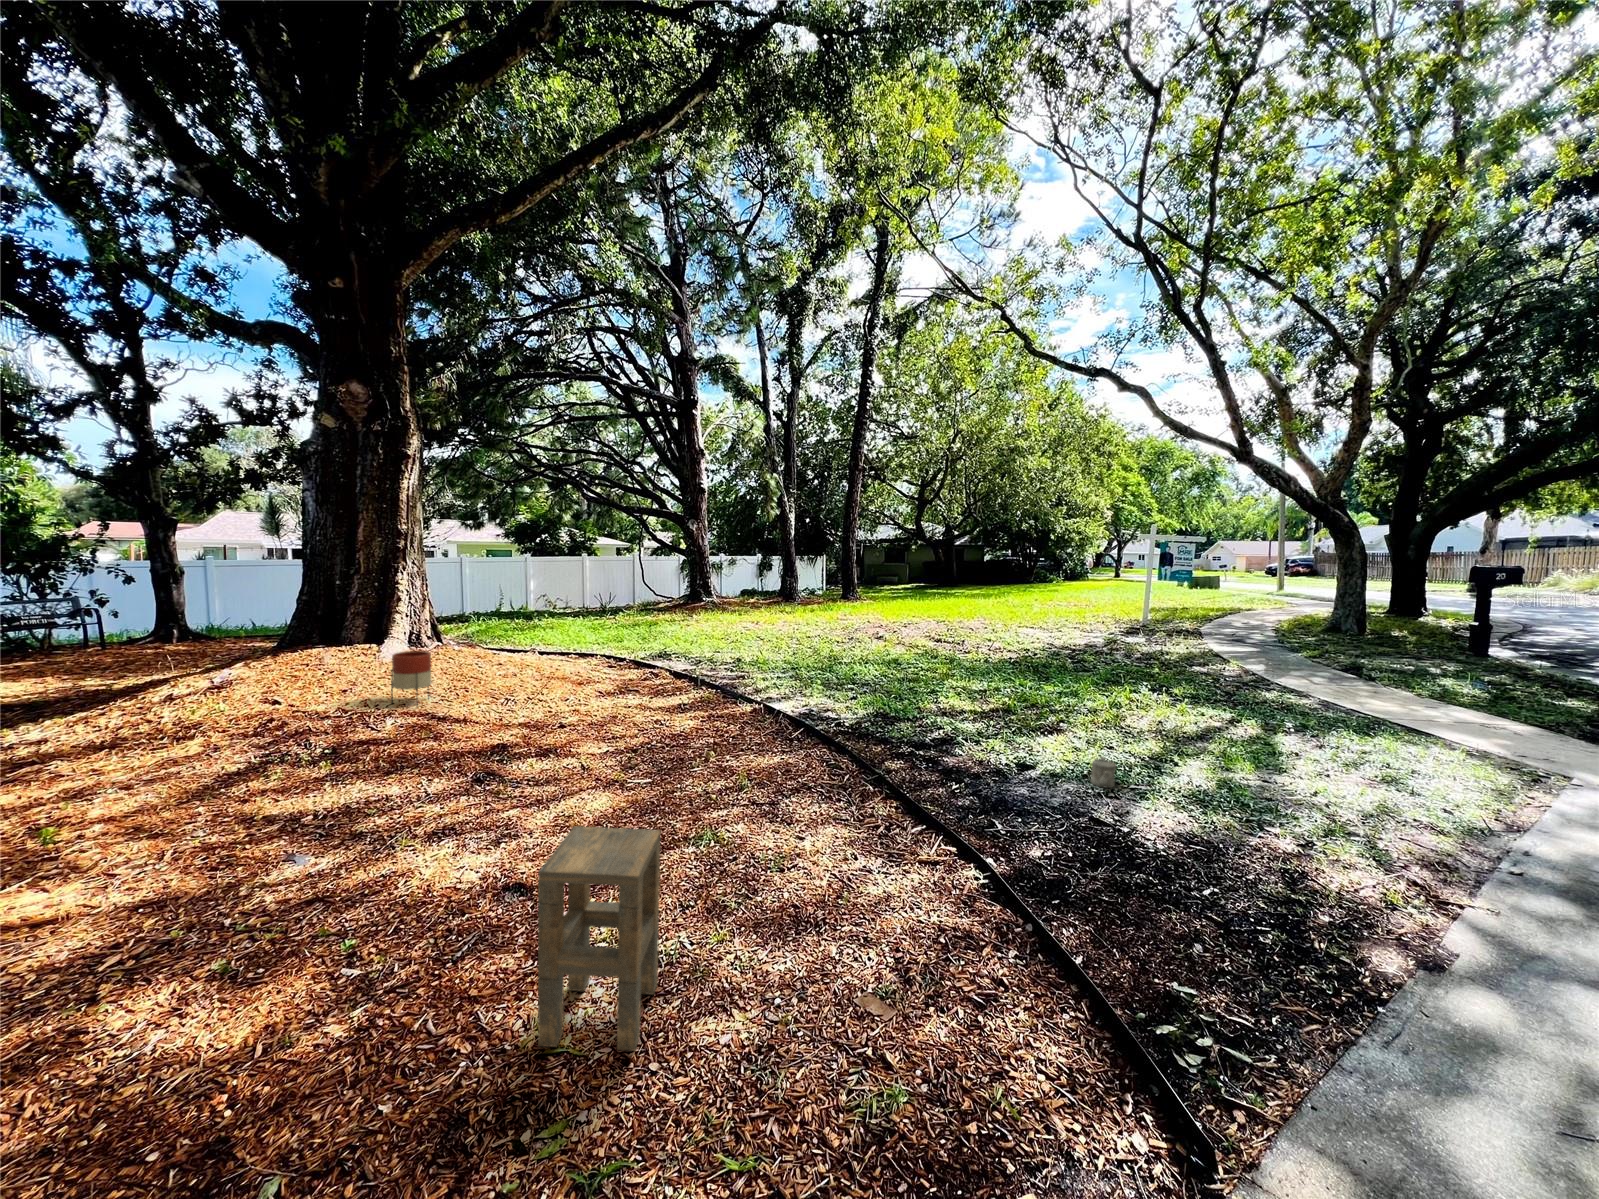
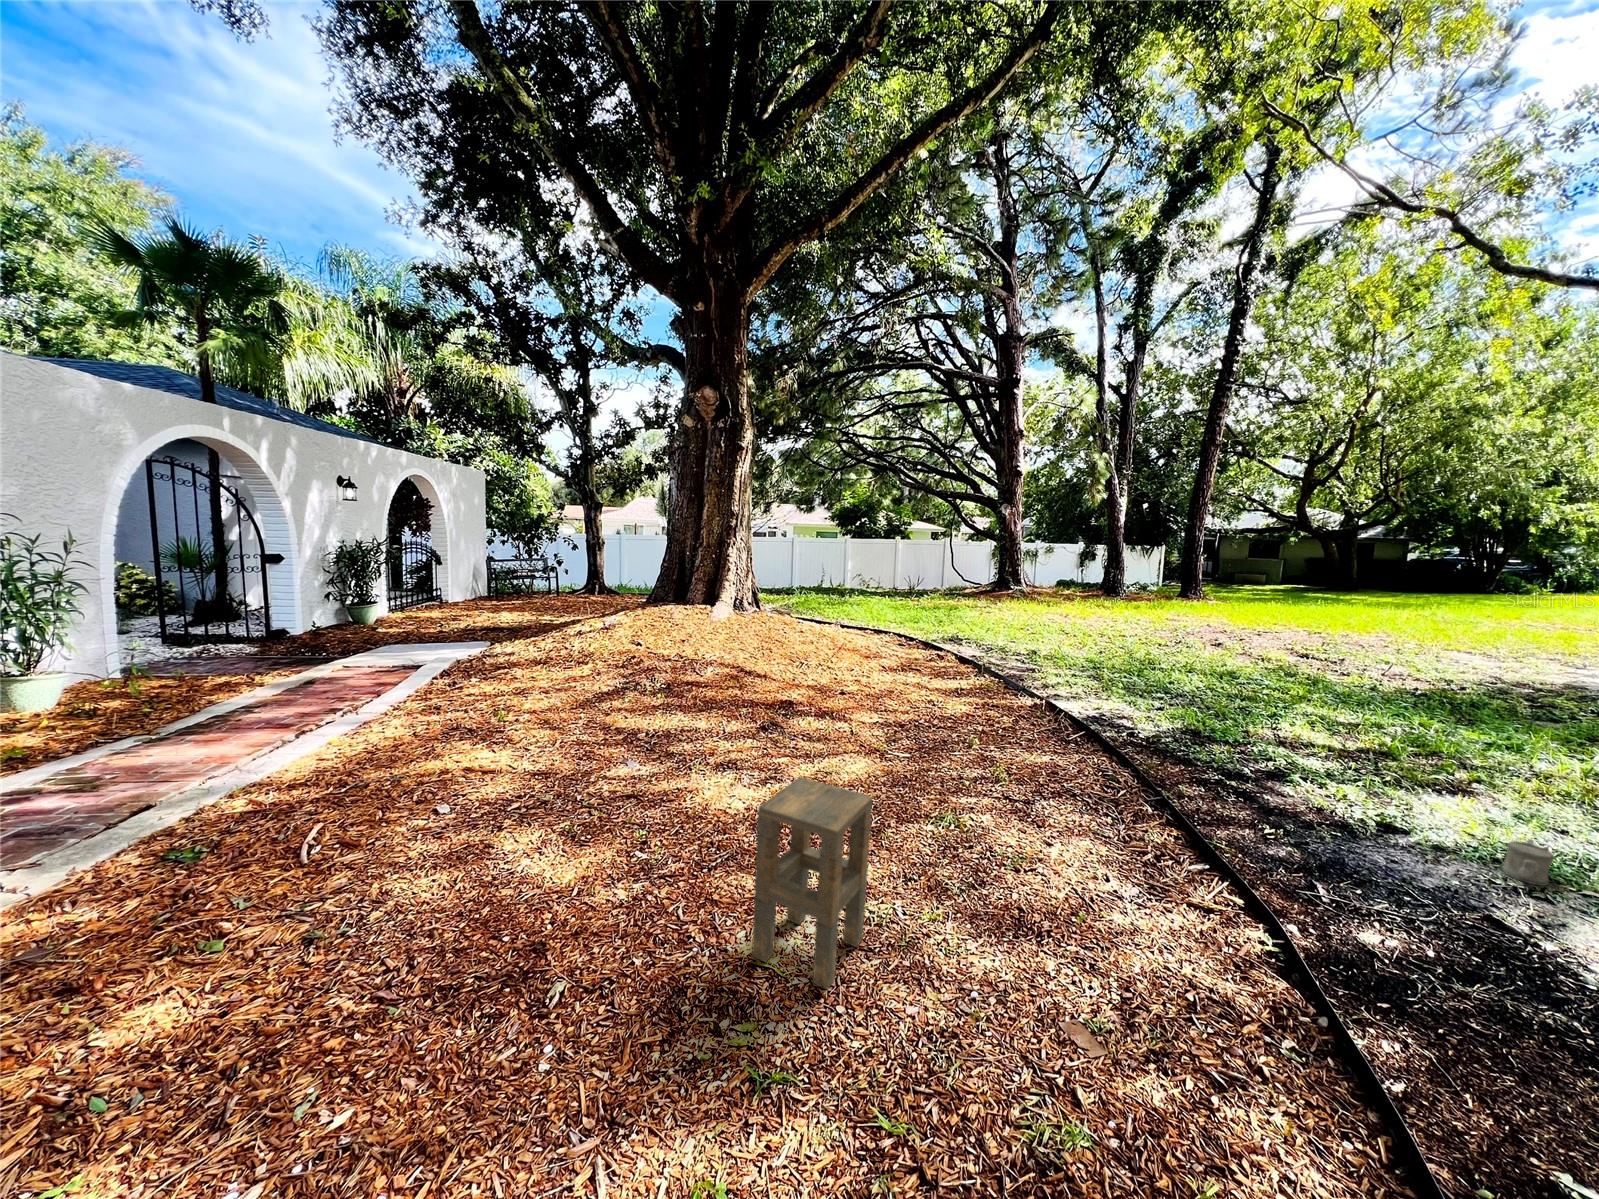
planter: present [391,651,431,701] -> none [714,613,744,661]

